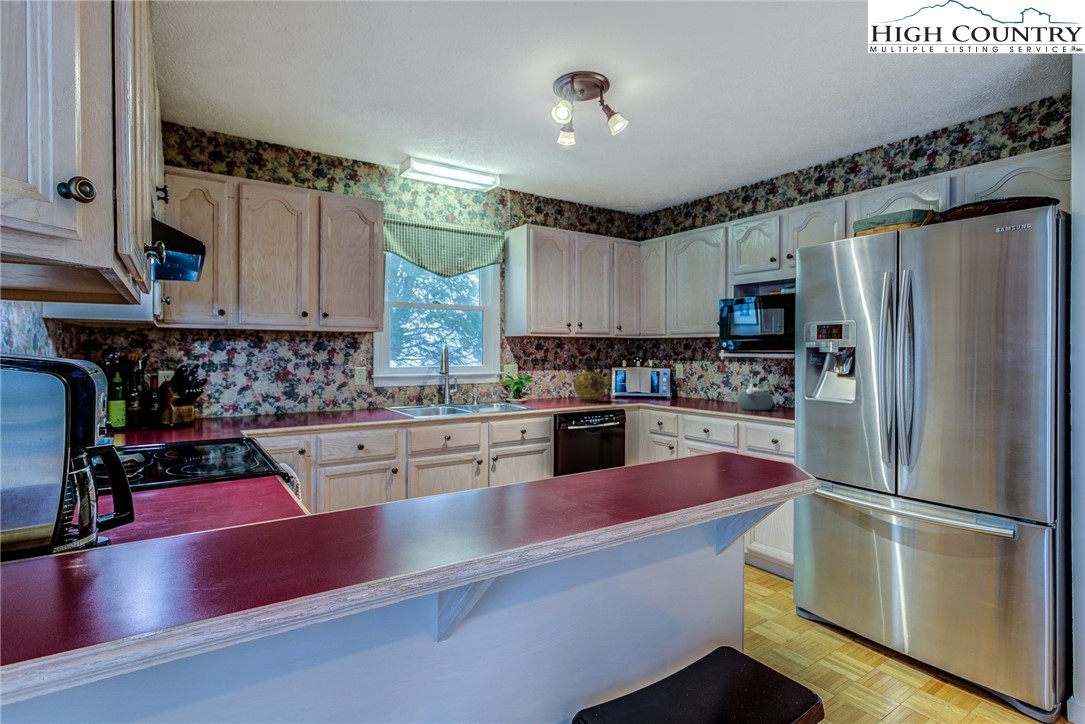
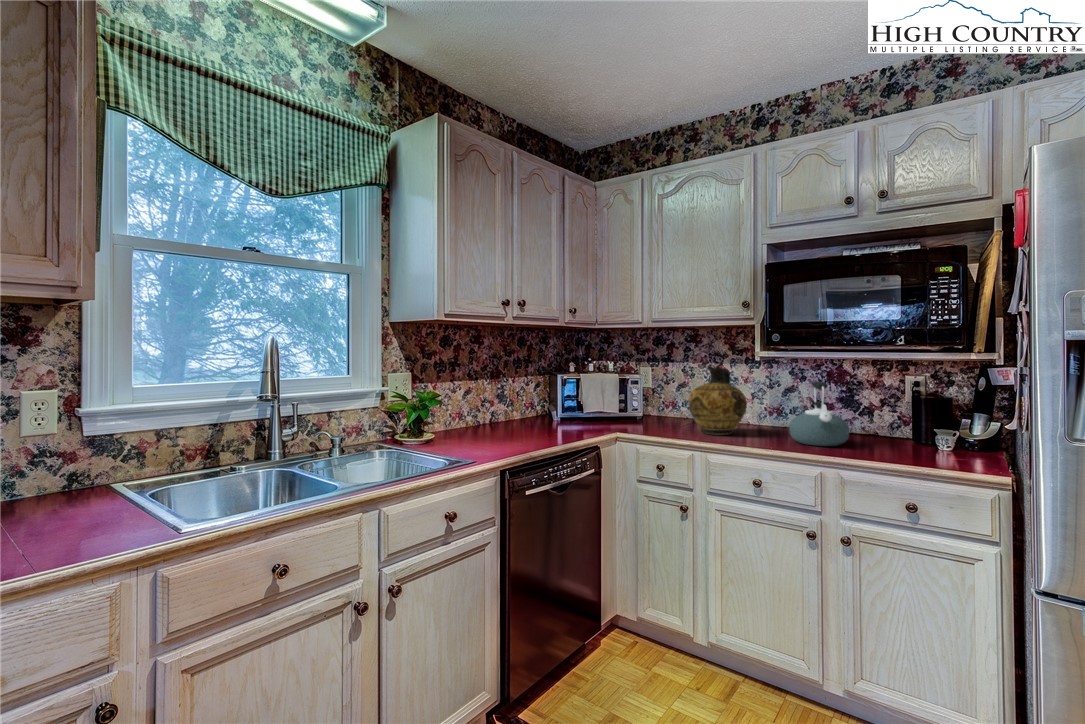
ceramic jug: present [574,361,606,402] -> present [688,365,747,435]

